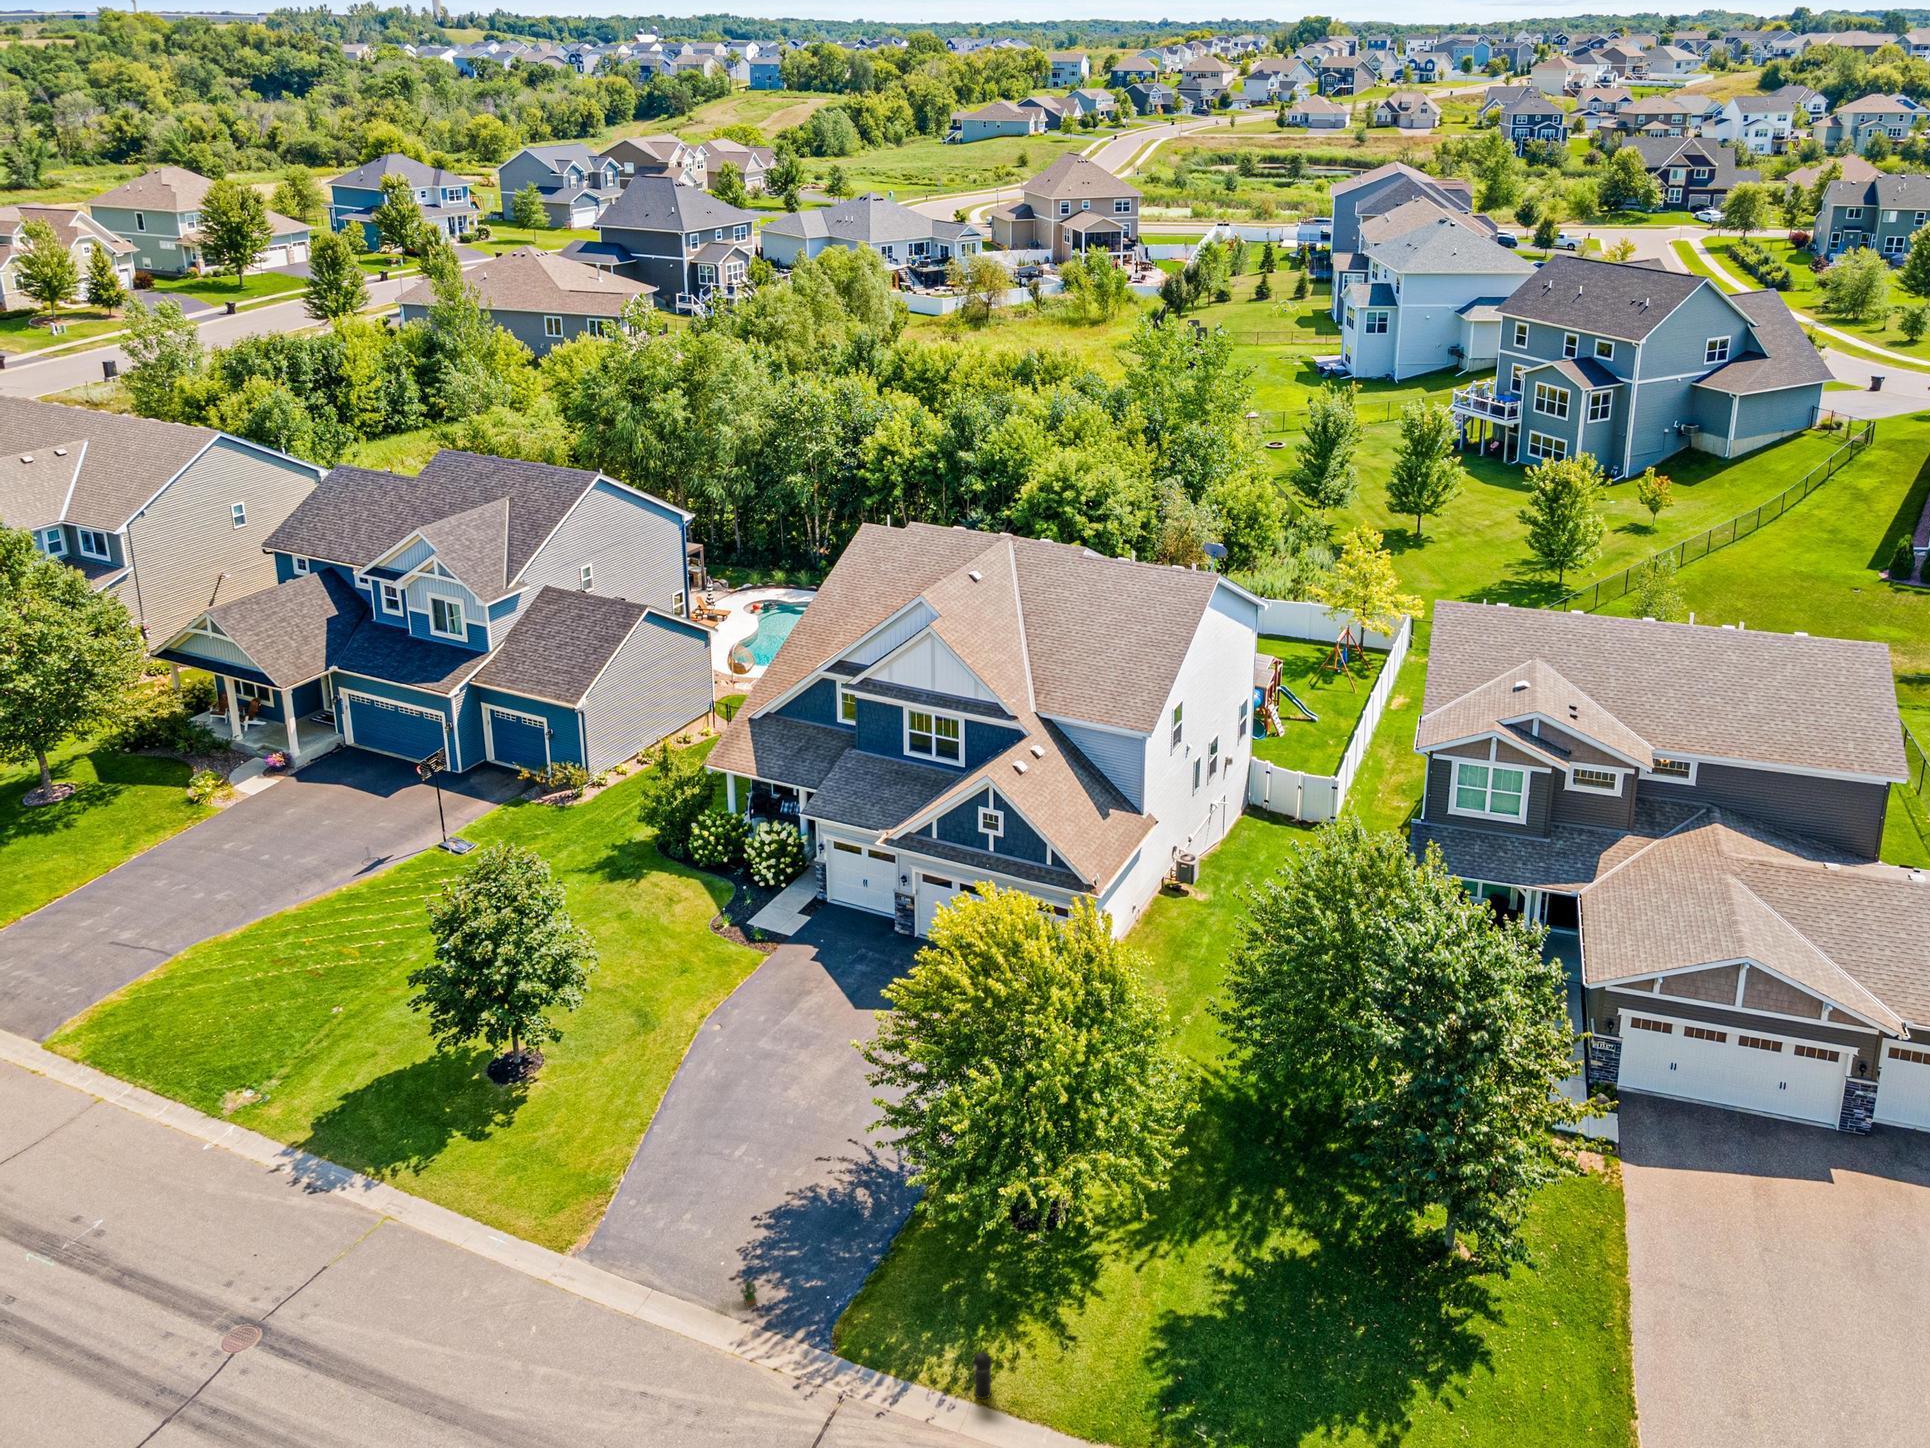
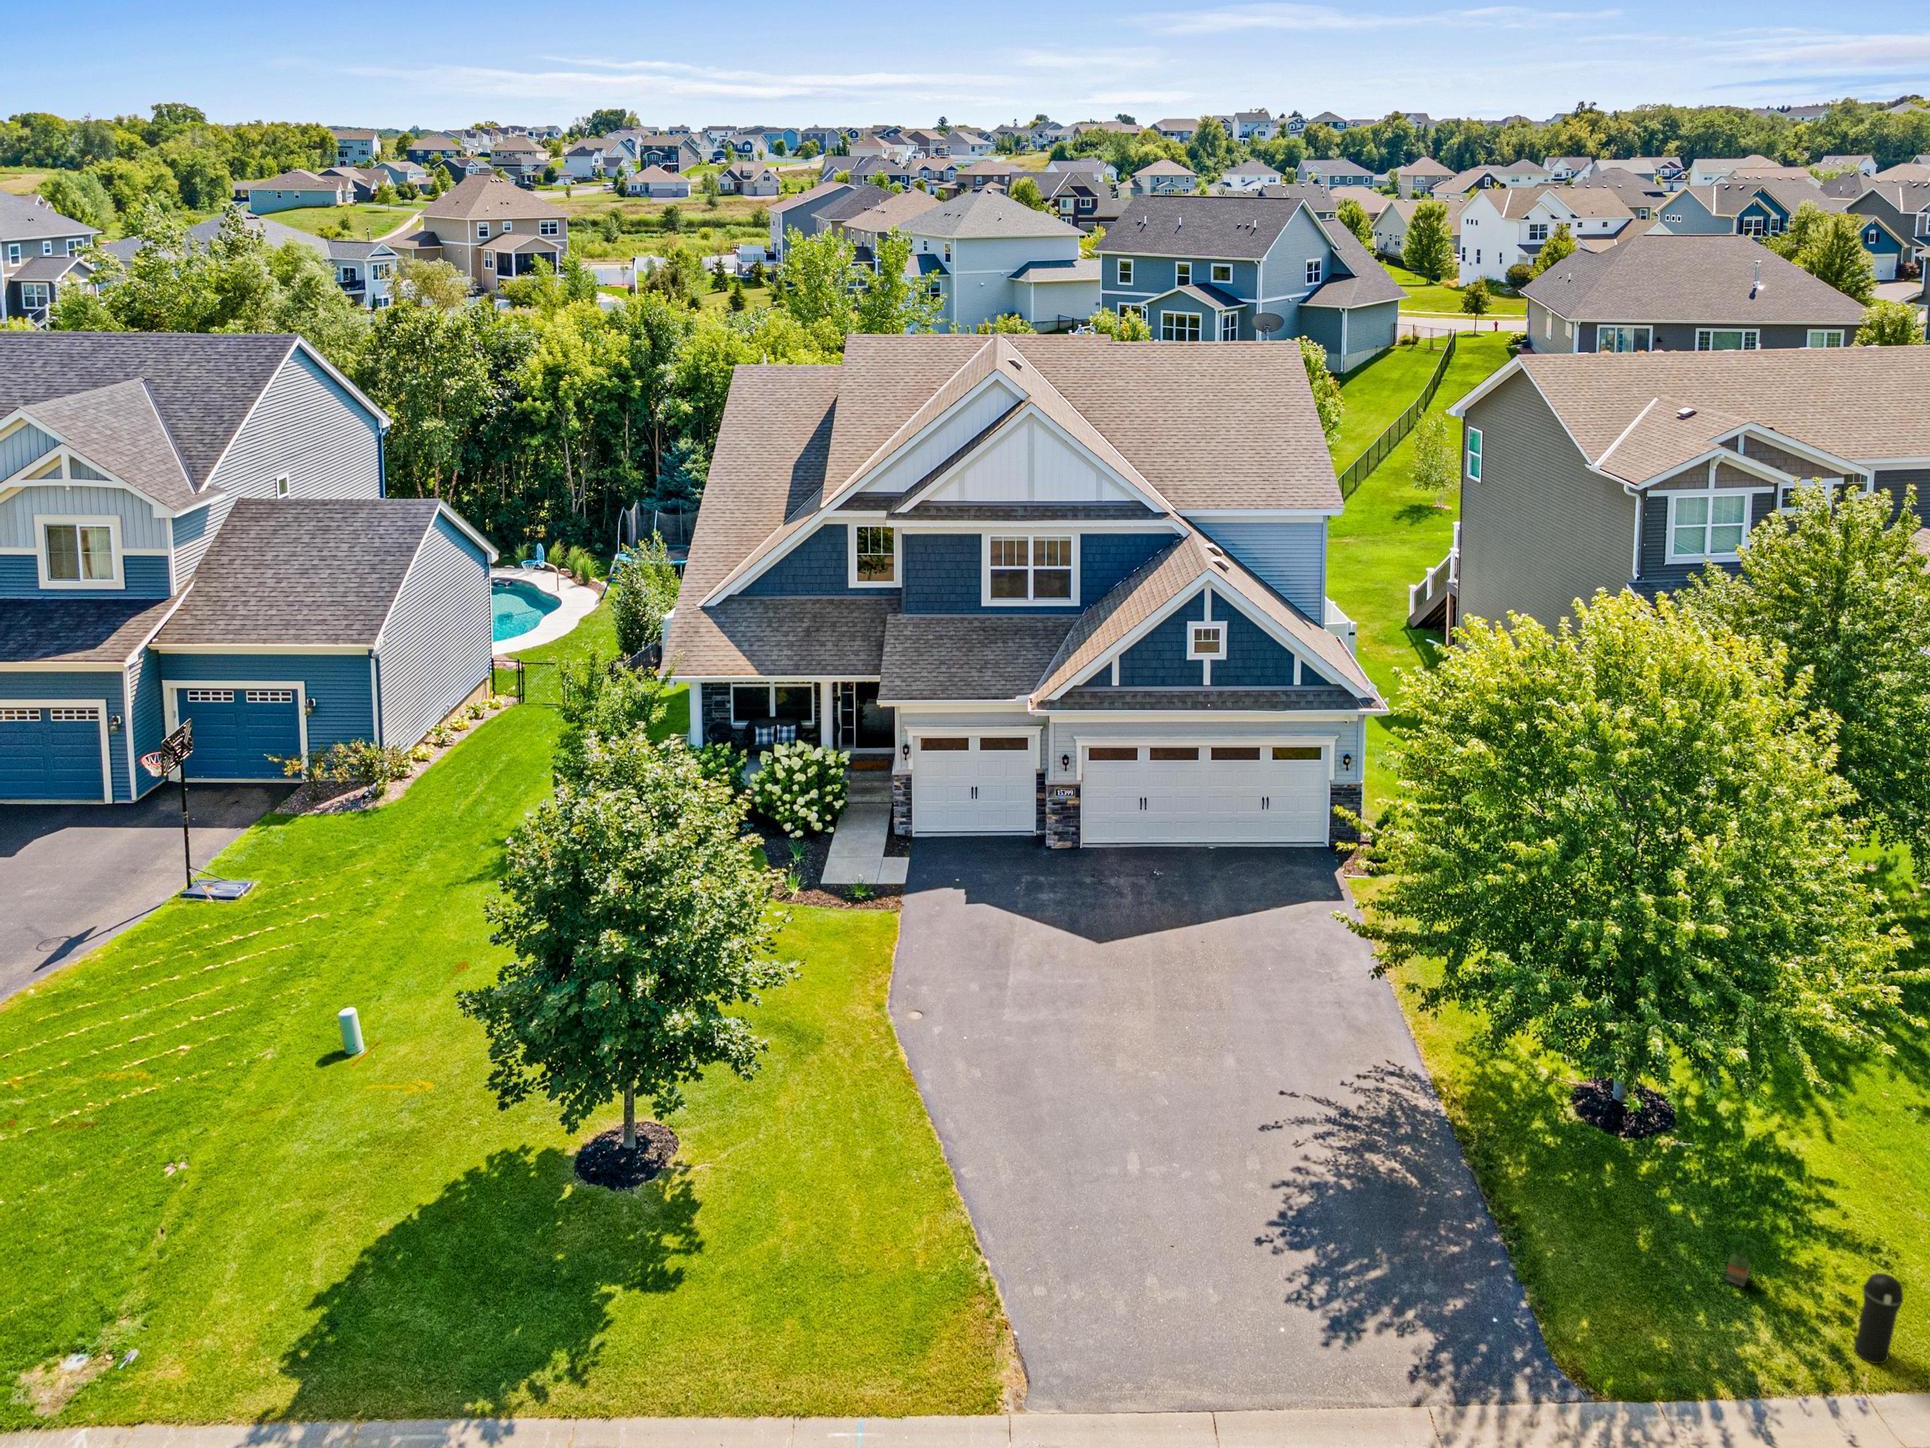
potted tree: present [740,1282,757,1309] -> present [1726,1235,1760,1286]

